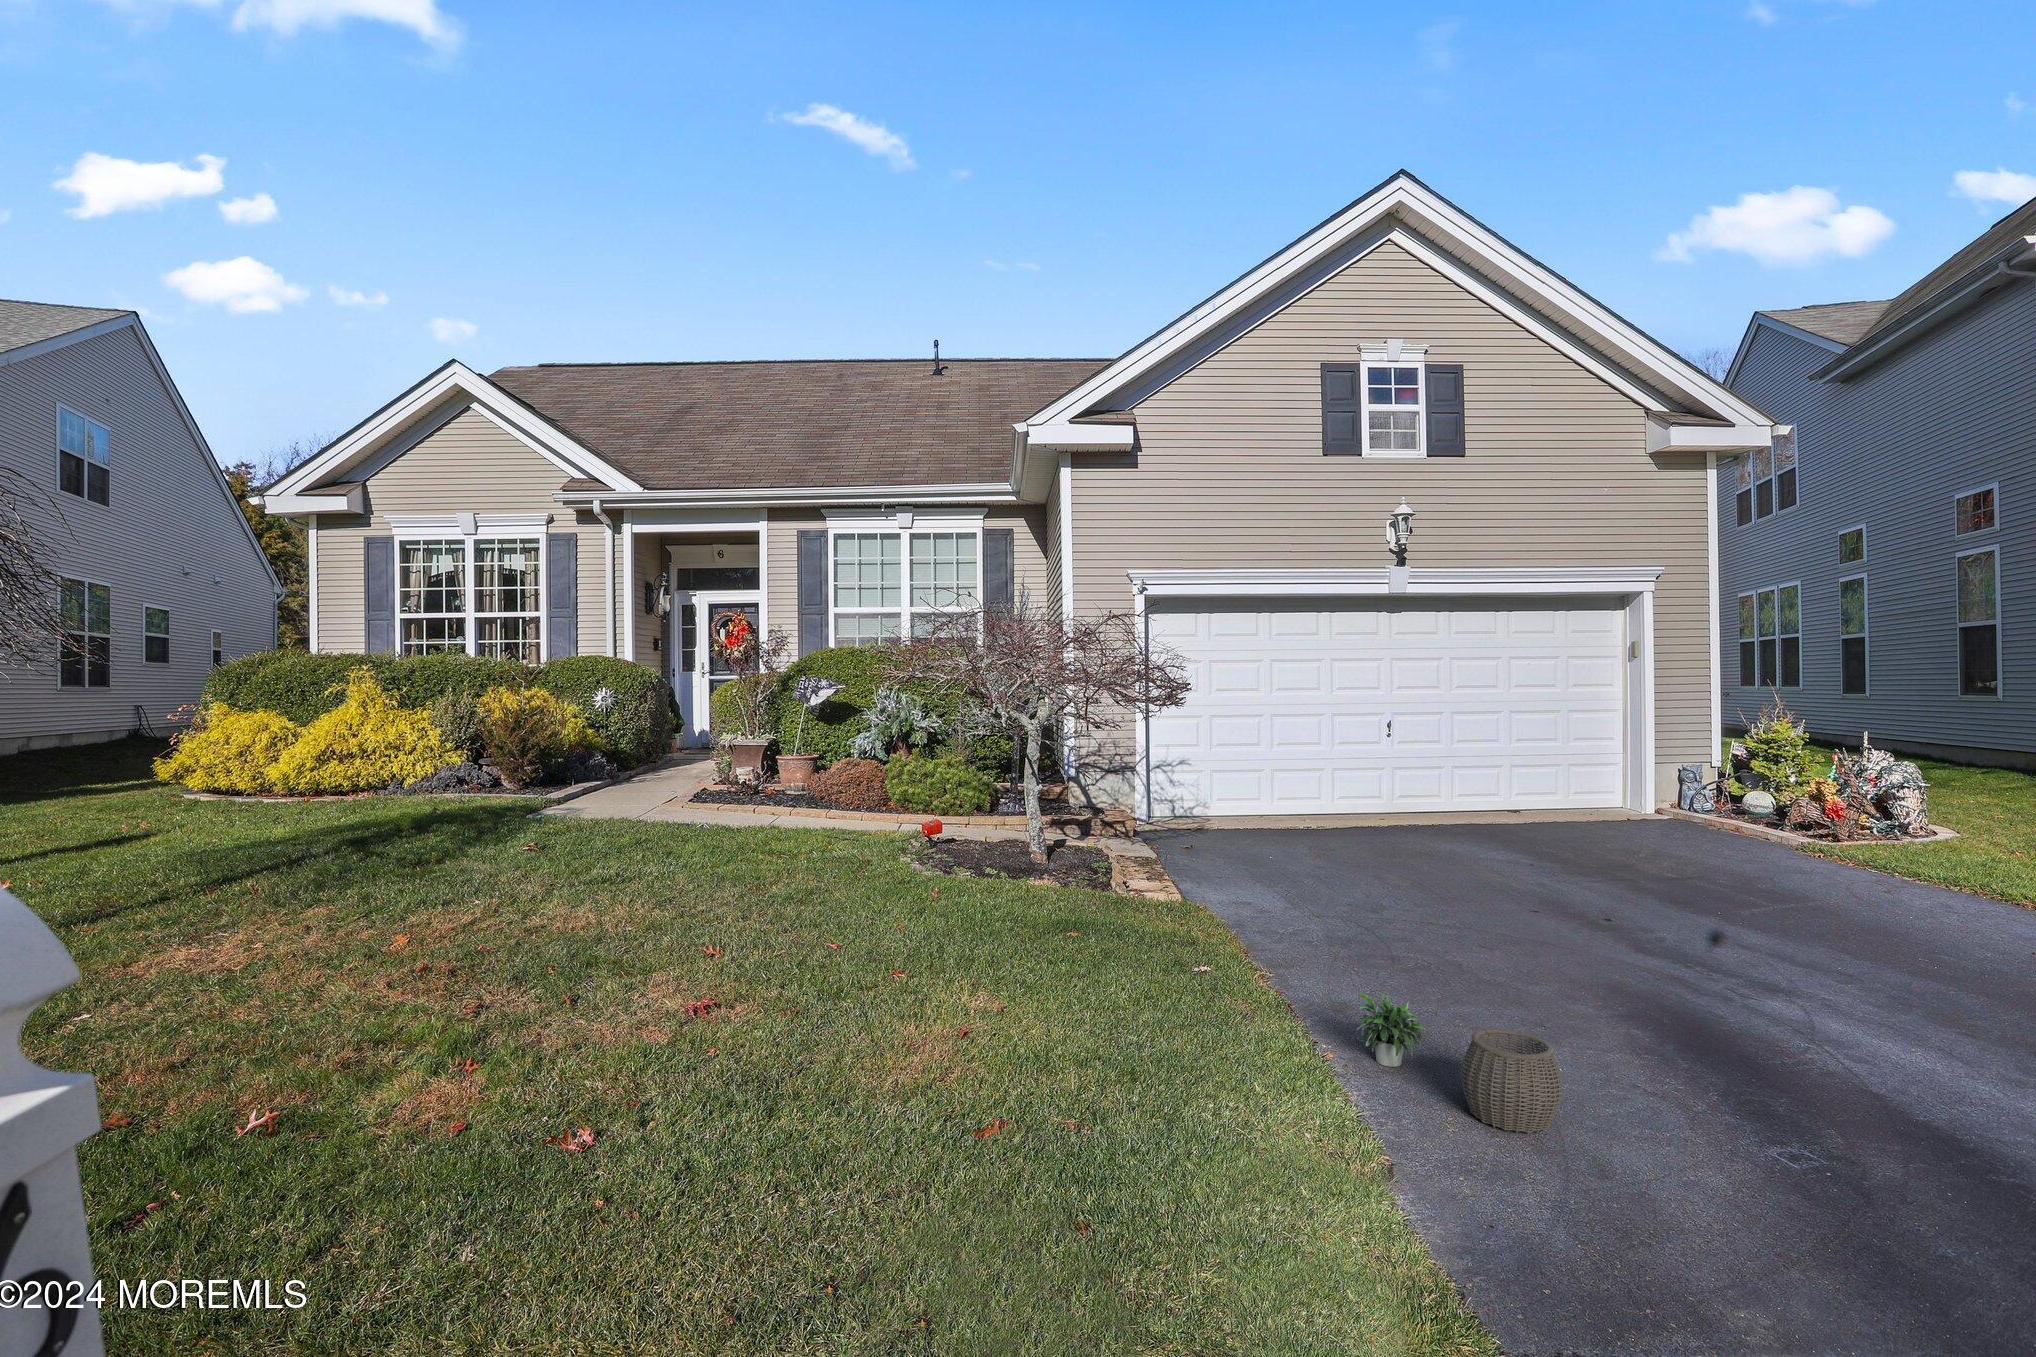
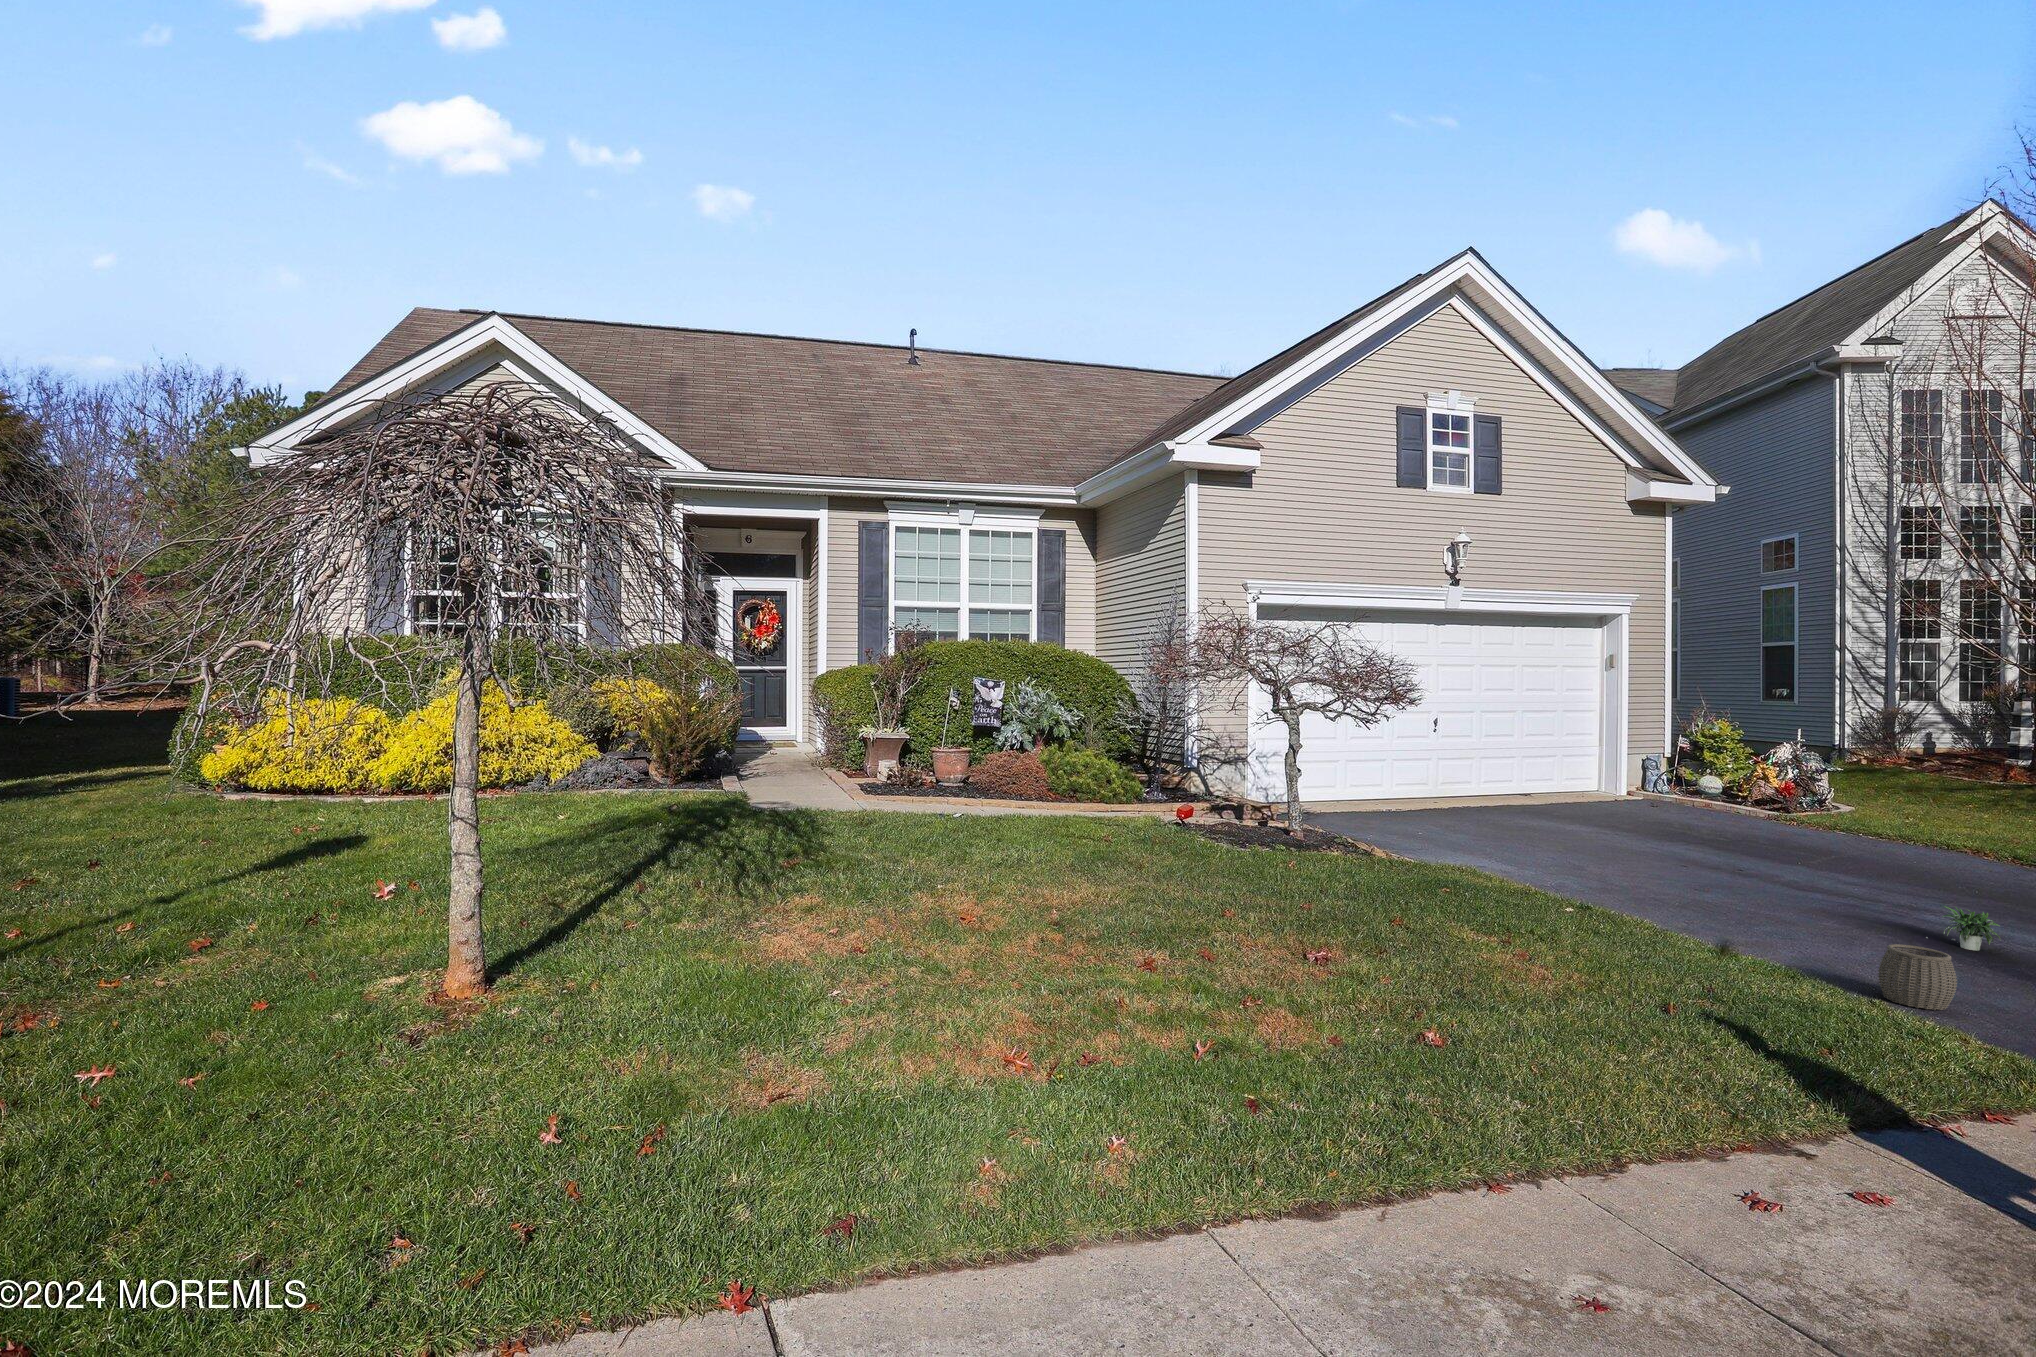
potted plant: present [1357,991,1426,1067] -> present [1926,906,2000,950]

